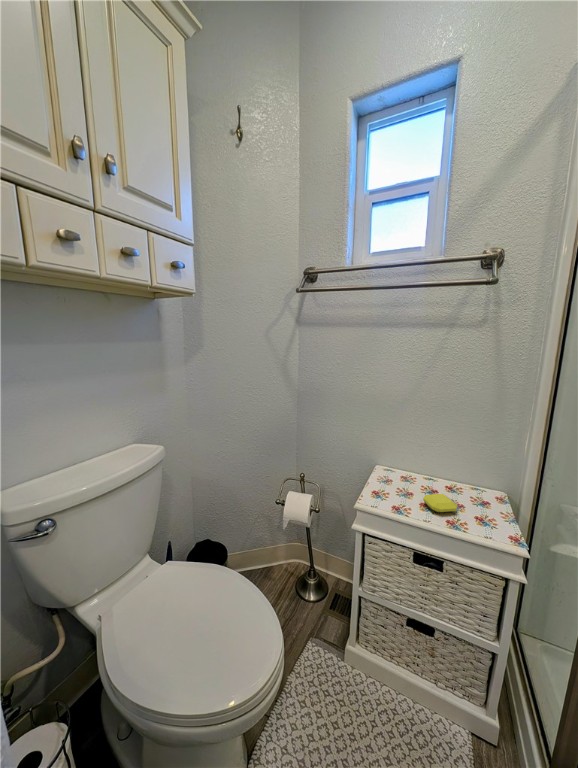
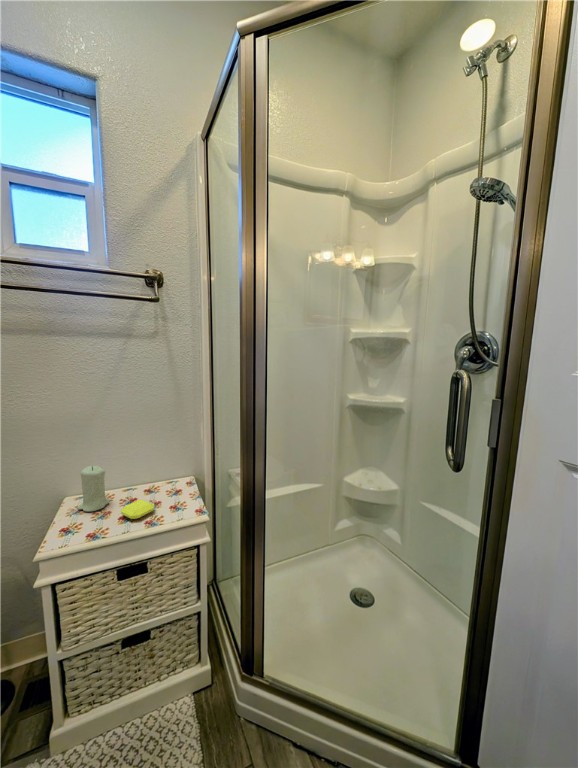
candle: none [387,446,413,488] -> present [78,466,109,512]

